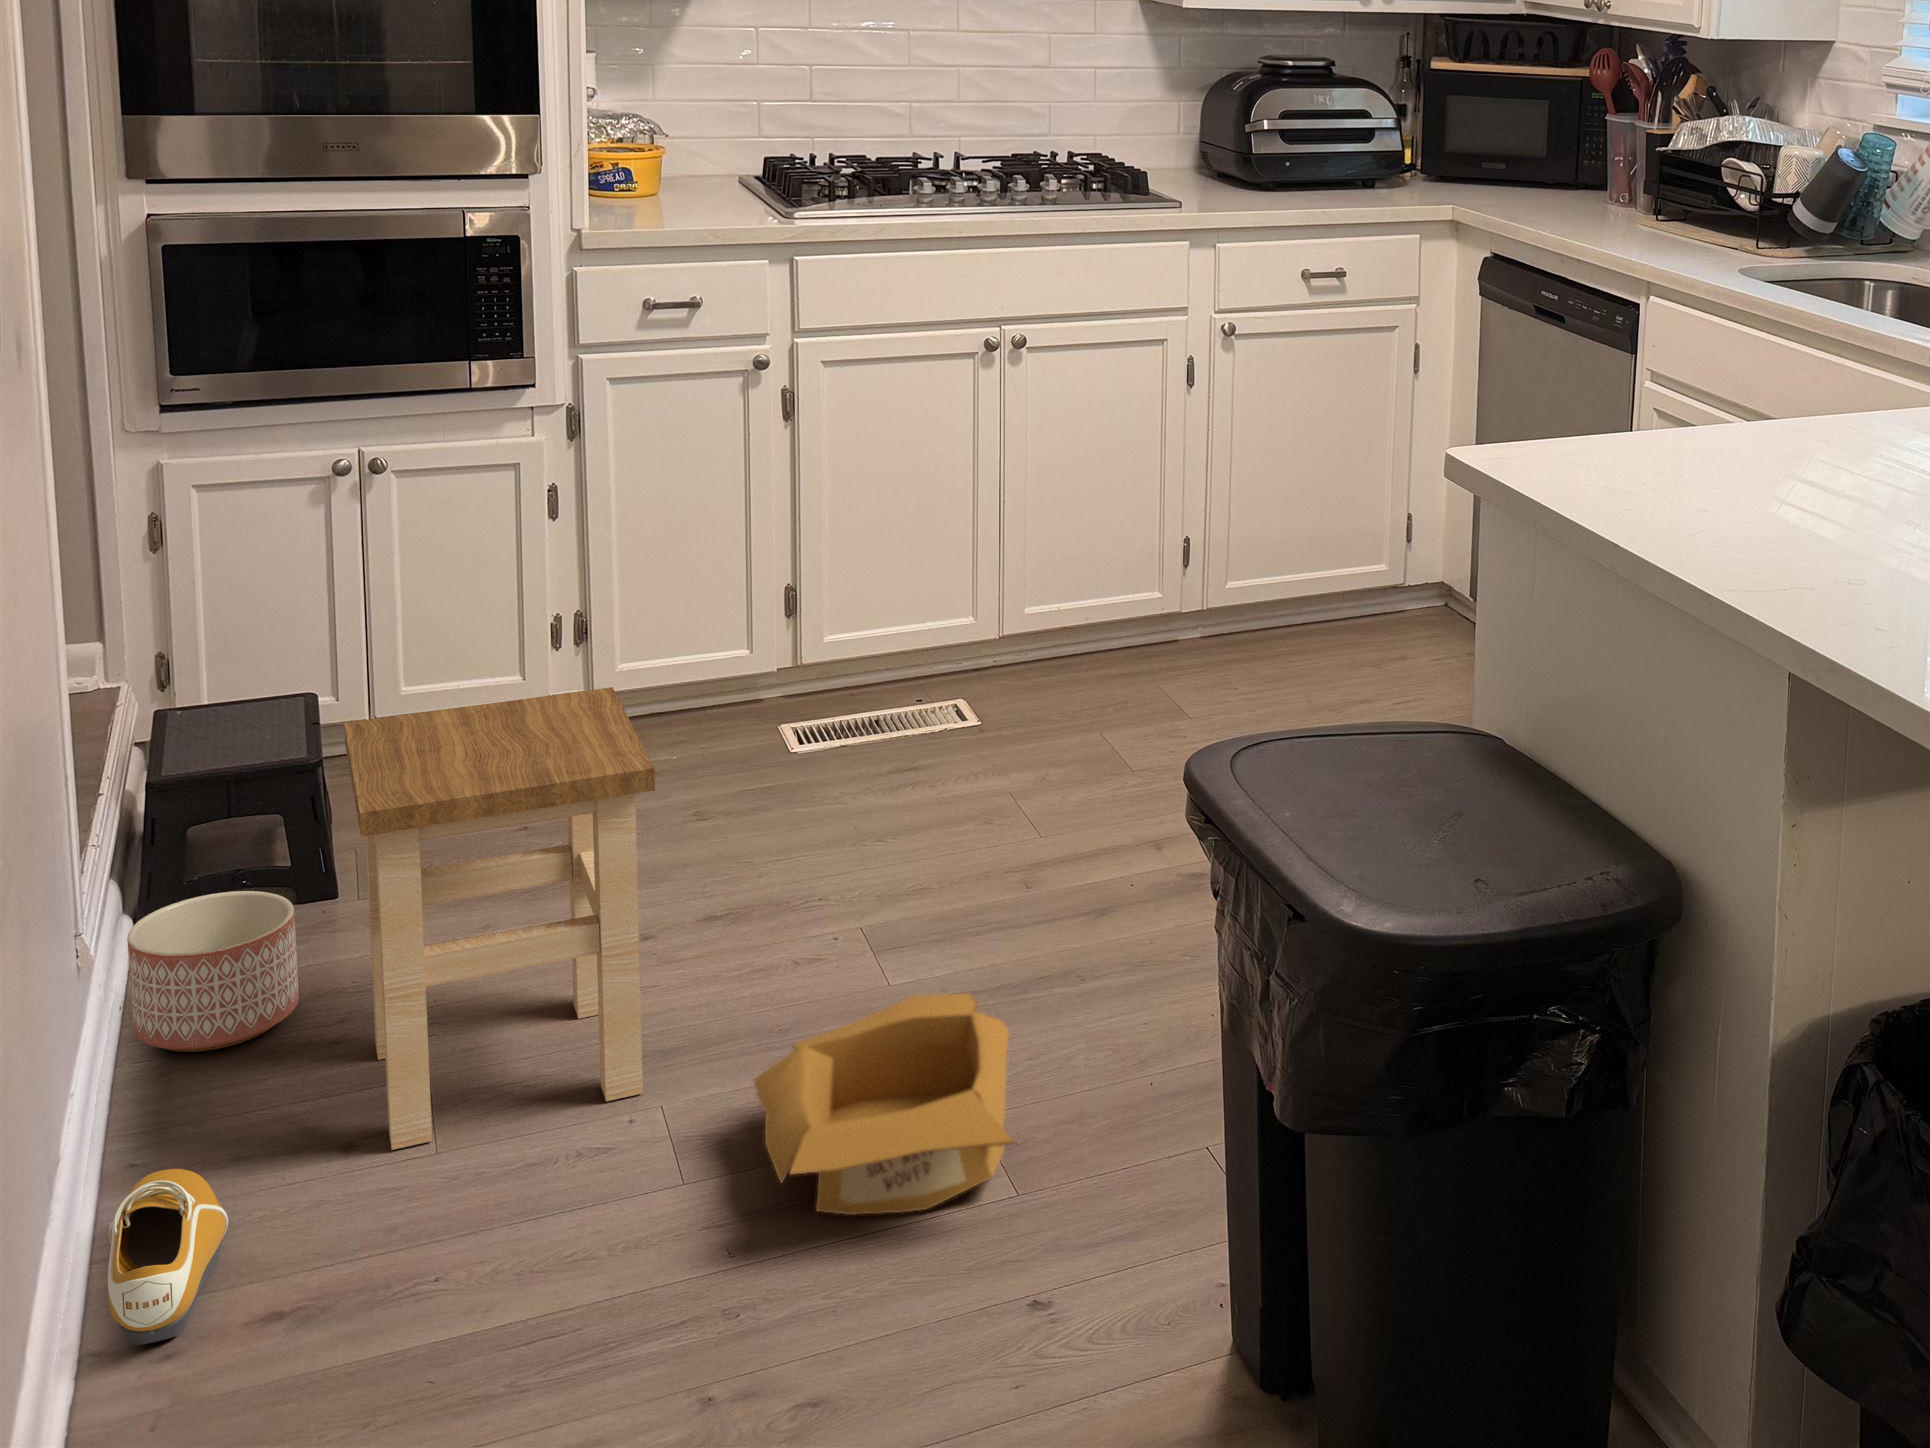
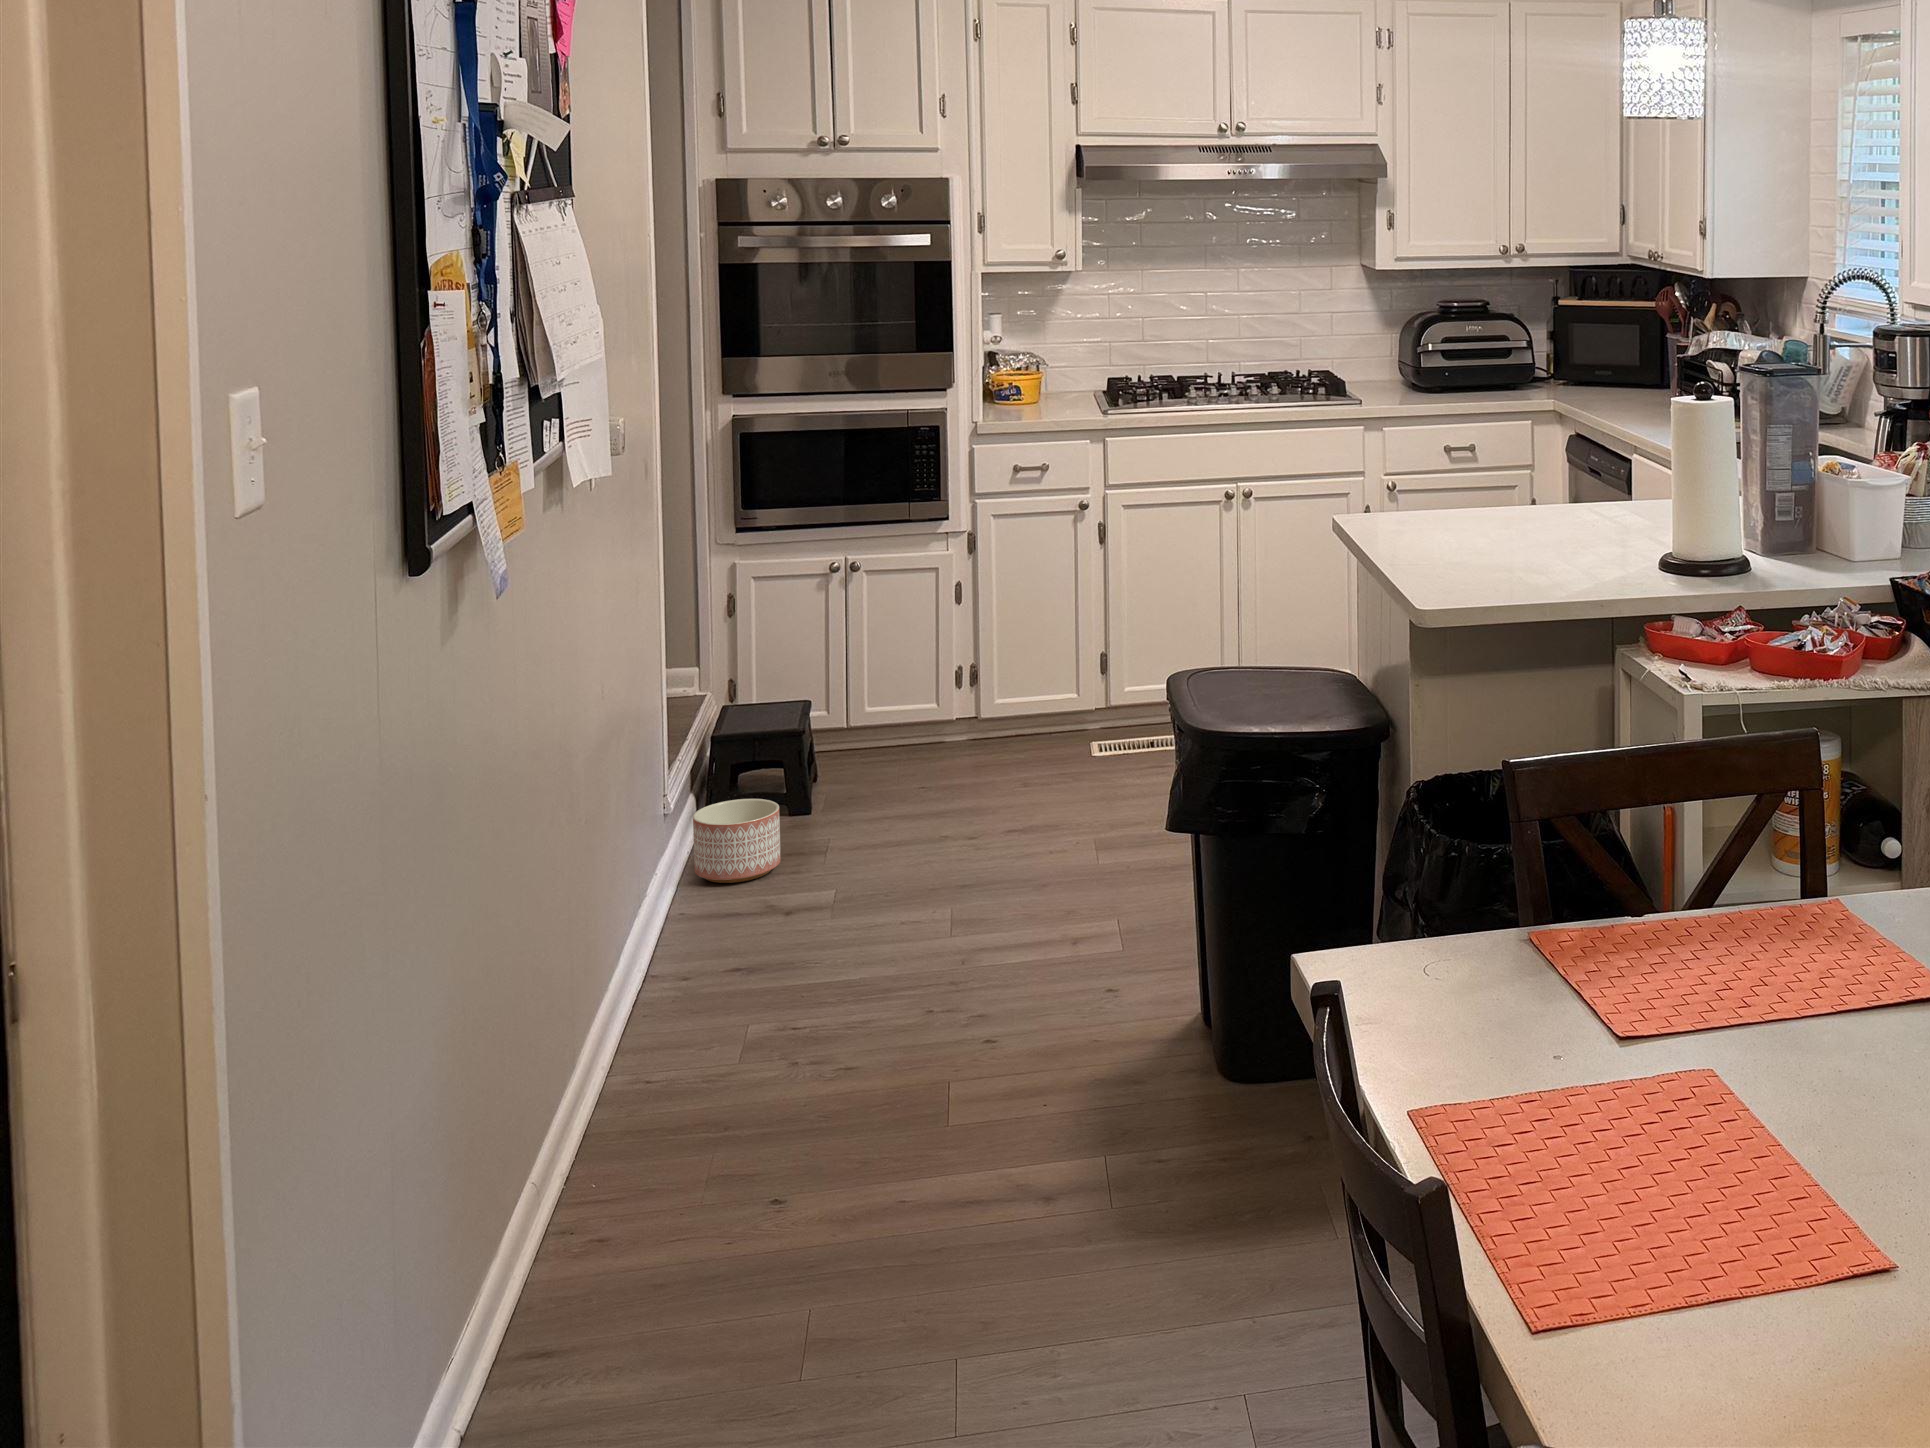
stool: present [344,687,655,1150] -> none [797,685,953,930]
cardboard box: present [754,994,1015,1215] -> none [994,865,1142,974]
shoe: present [108,1169,228,1345] -> none [658,917,721,996]

